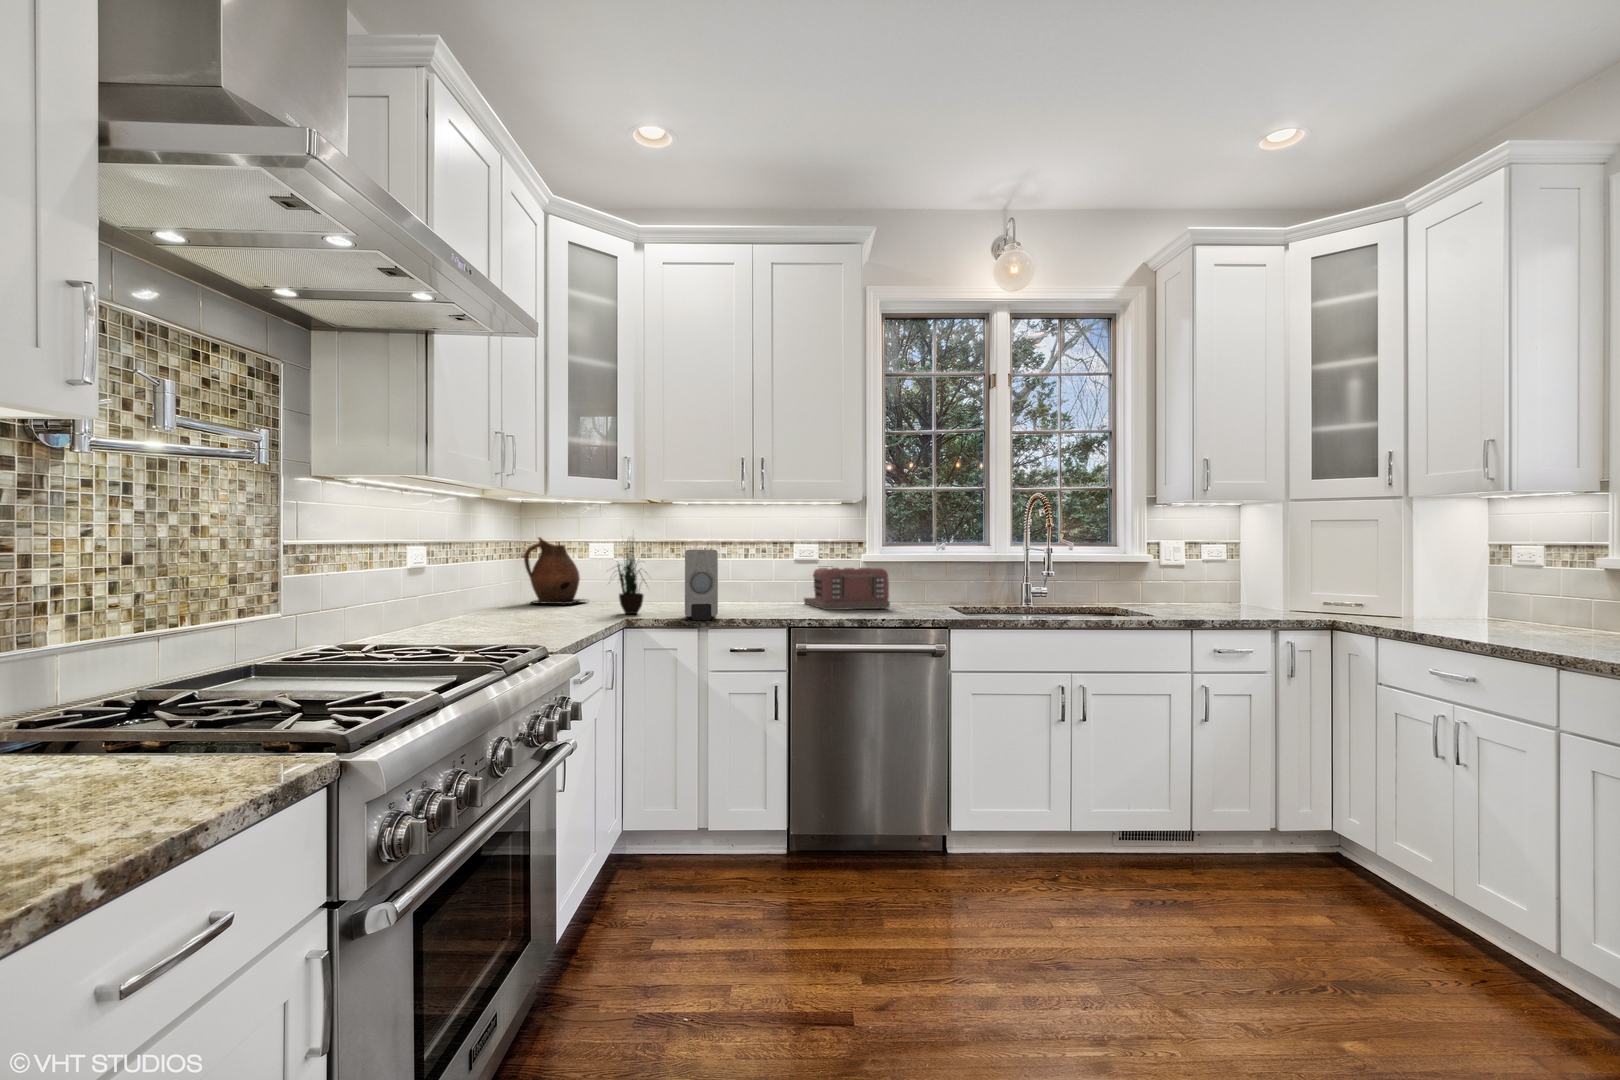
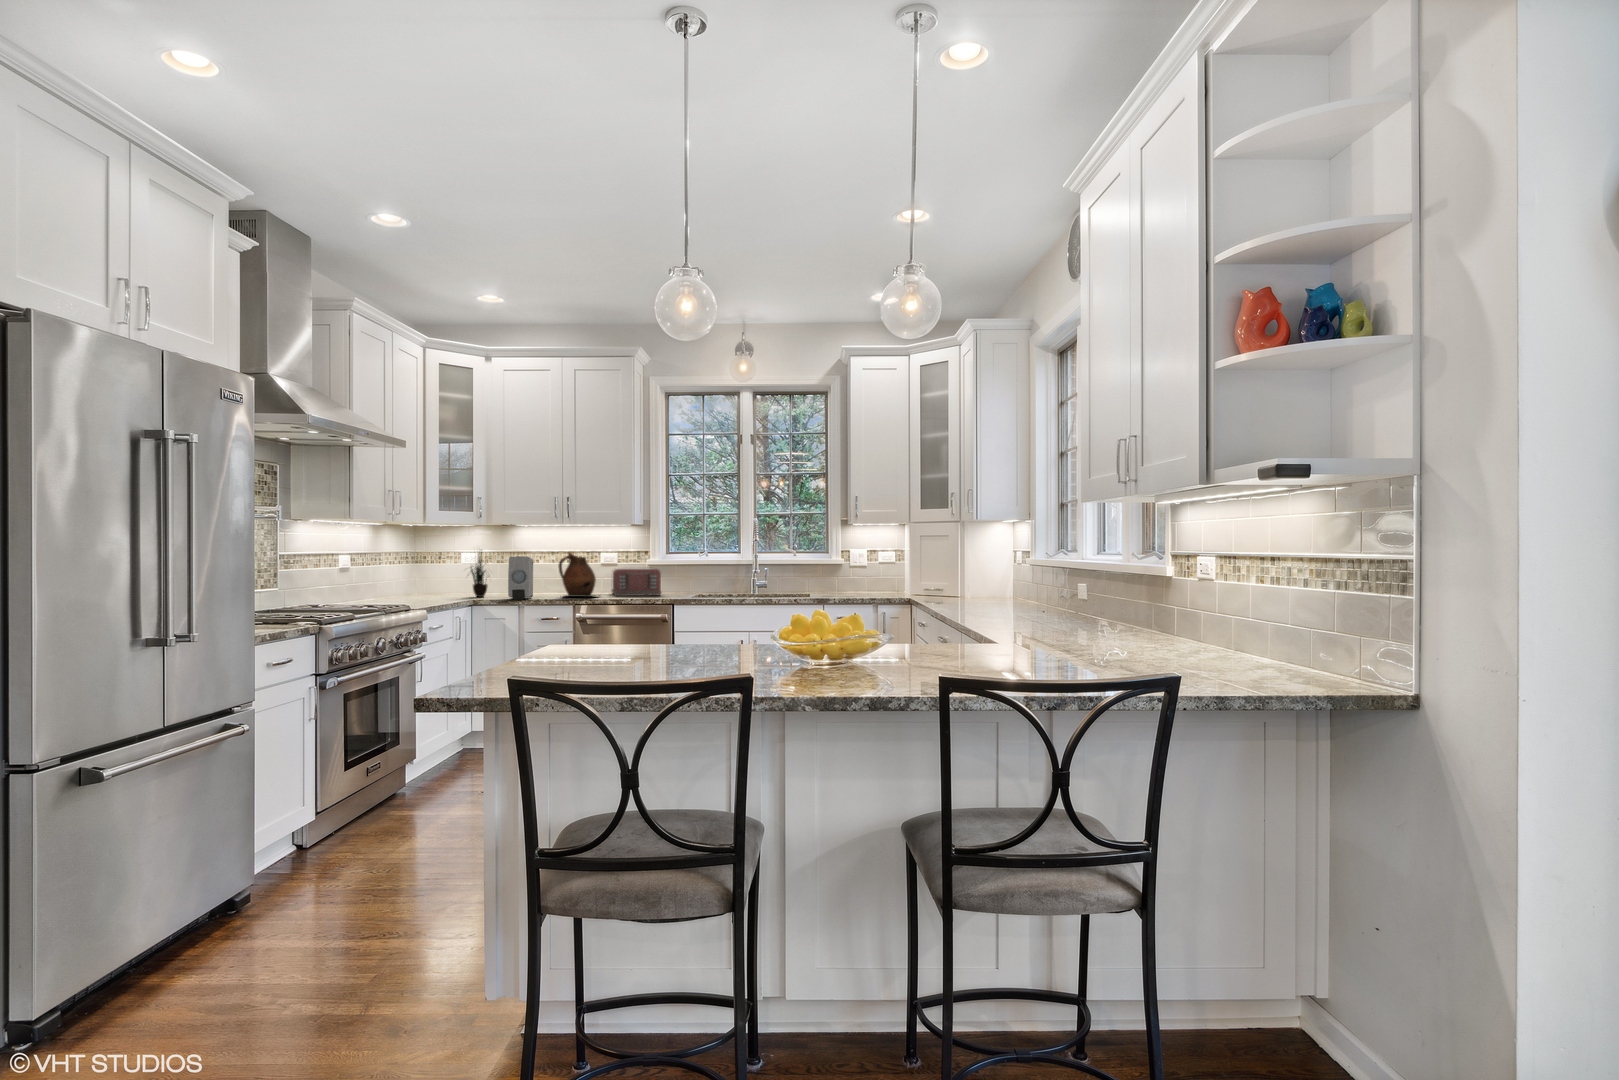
ceramic pitcher: present [524,537,585,604] -> present [559,552,600,597]

